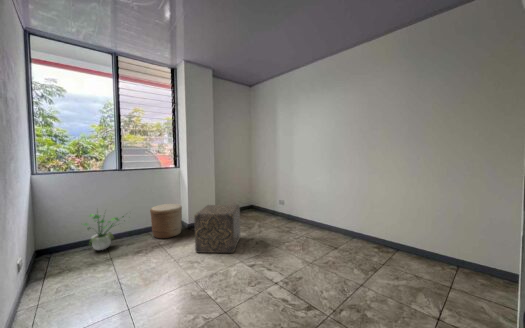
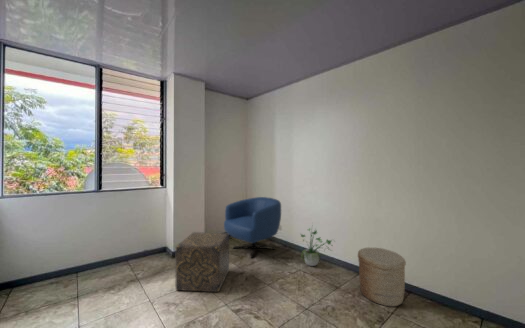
armchair: none [233,176,284,228] -> present [224,197,281,257]
woven basket: present [150,204,182,239] -> present [358,248,406,307]
potted plant: present [84,214,124,250] -> present [301,229,331,266]

